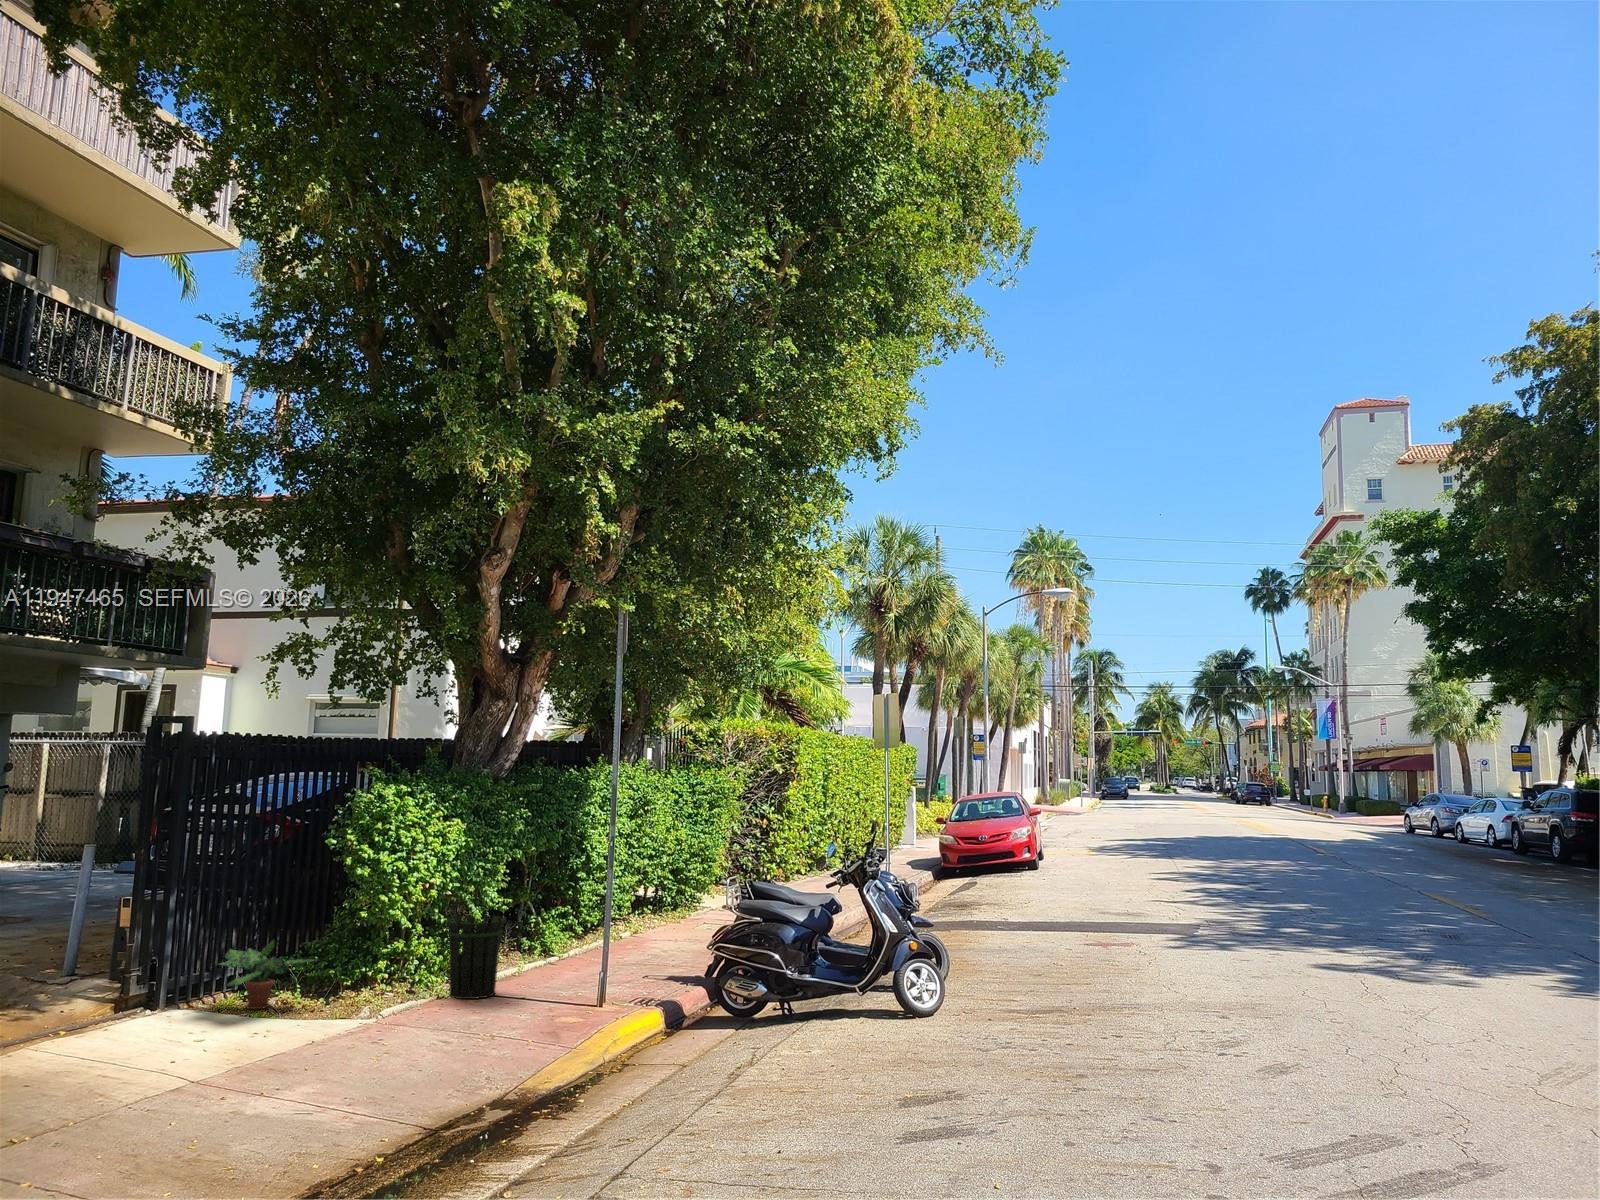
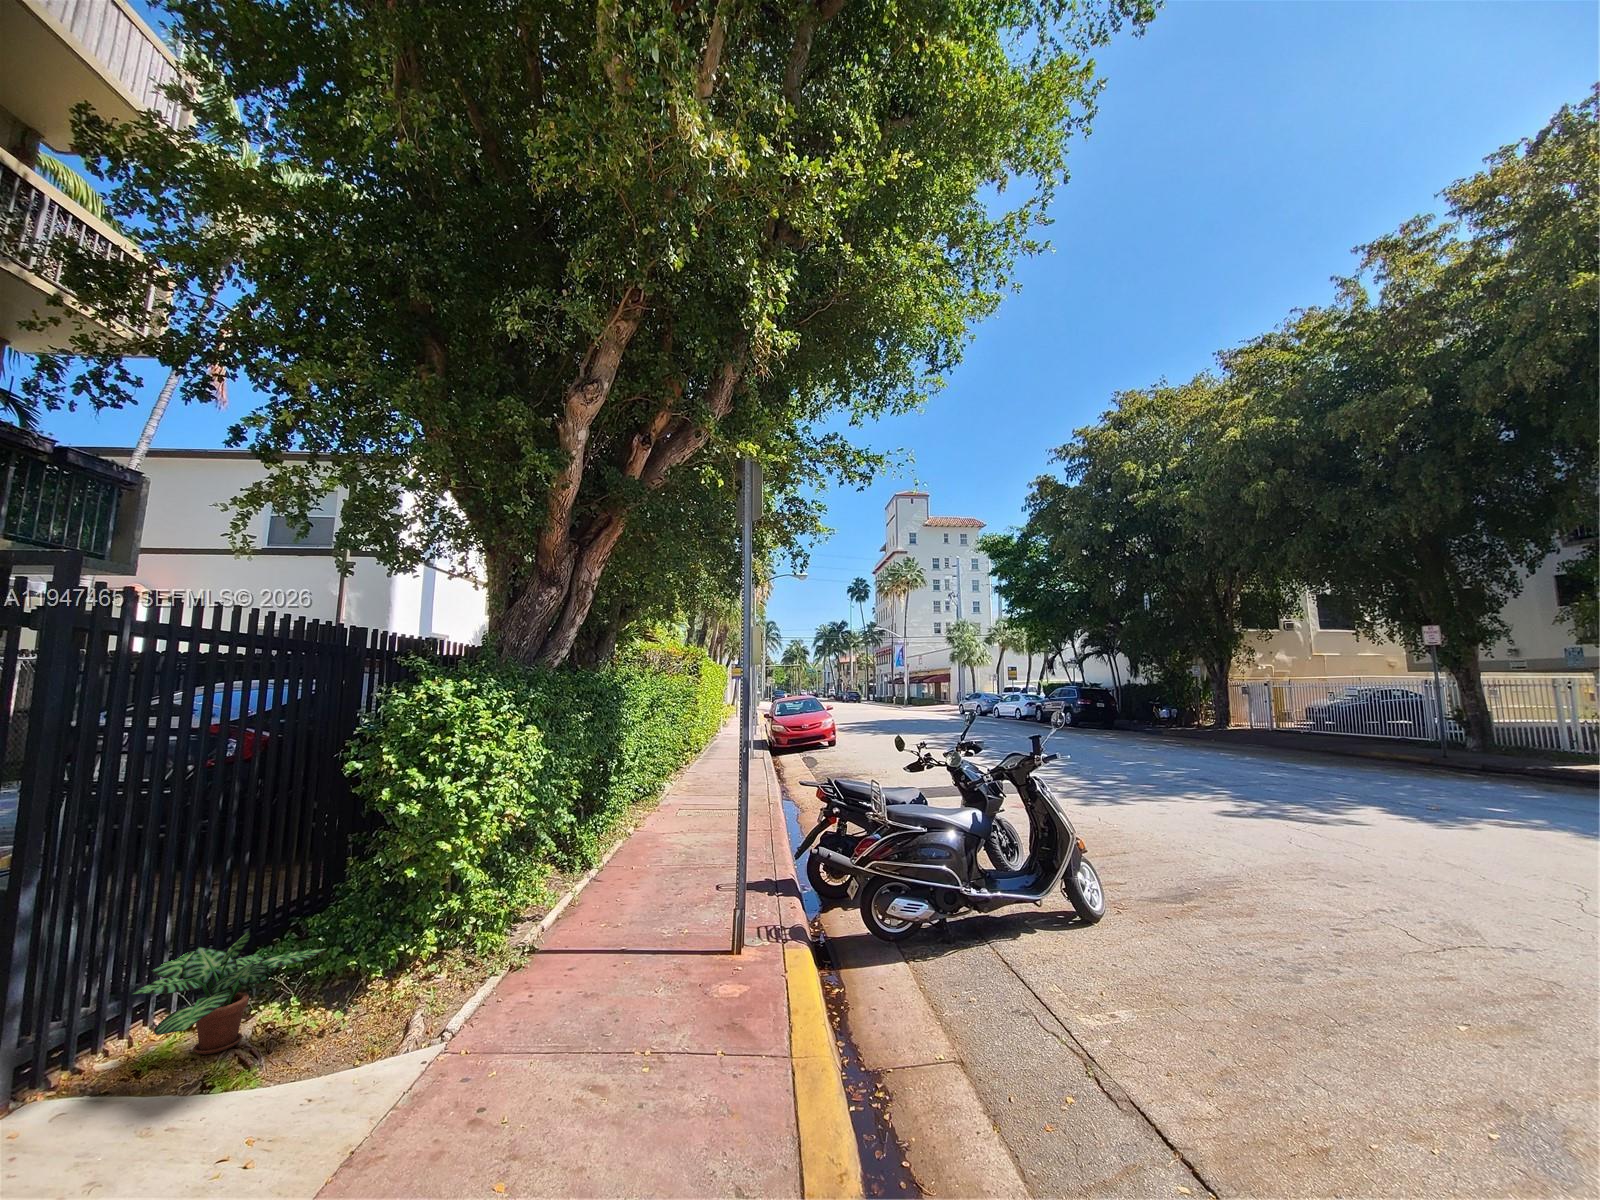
waste bin: present [446,915,505,999] -> none [510,846,591,967]

